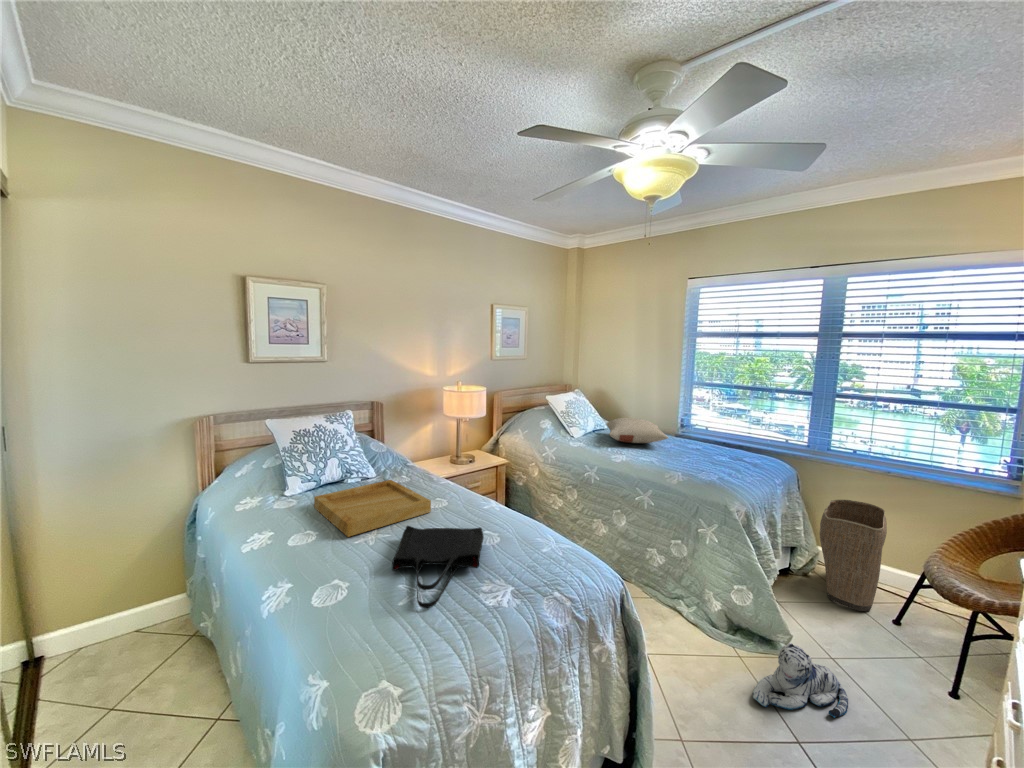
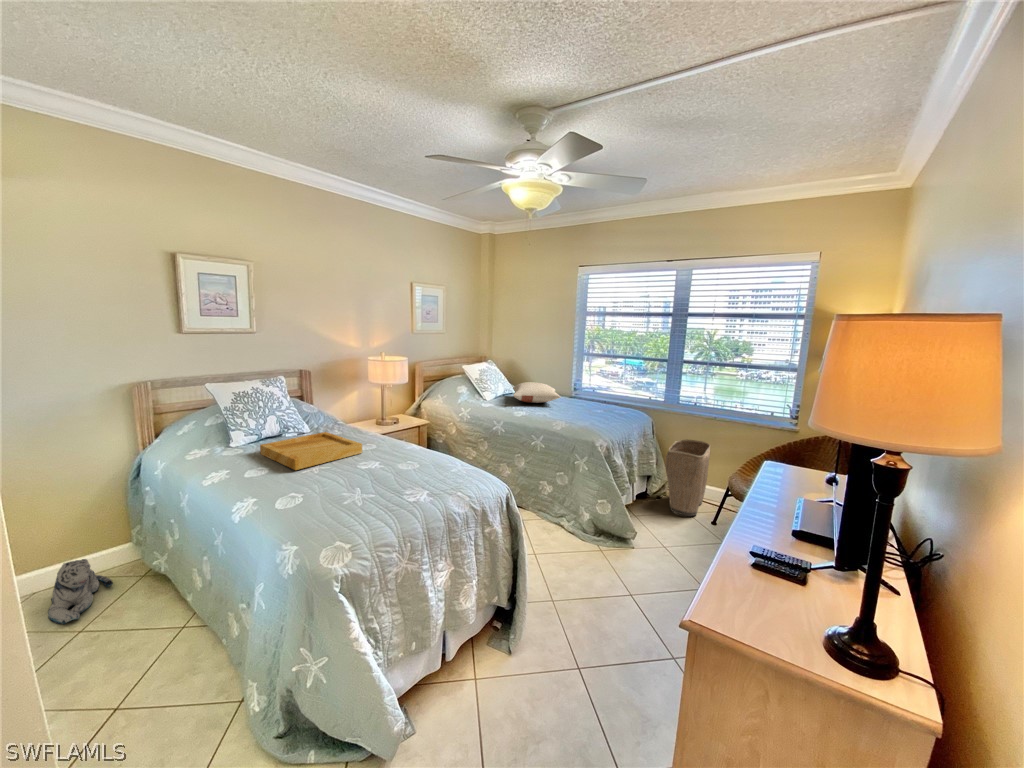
tote bag: present [392,526,484,608] -> none [336,458,406,505]
plush toy: present [753,643,848,718] -> present [48,559,113,624]

